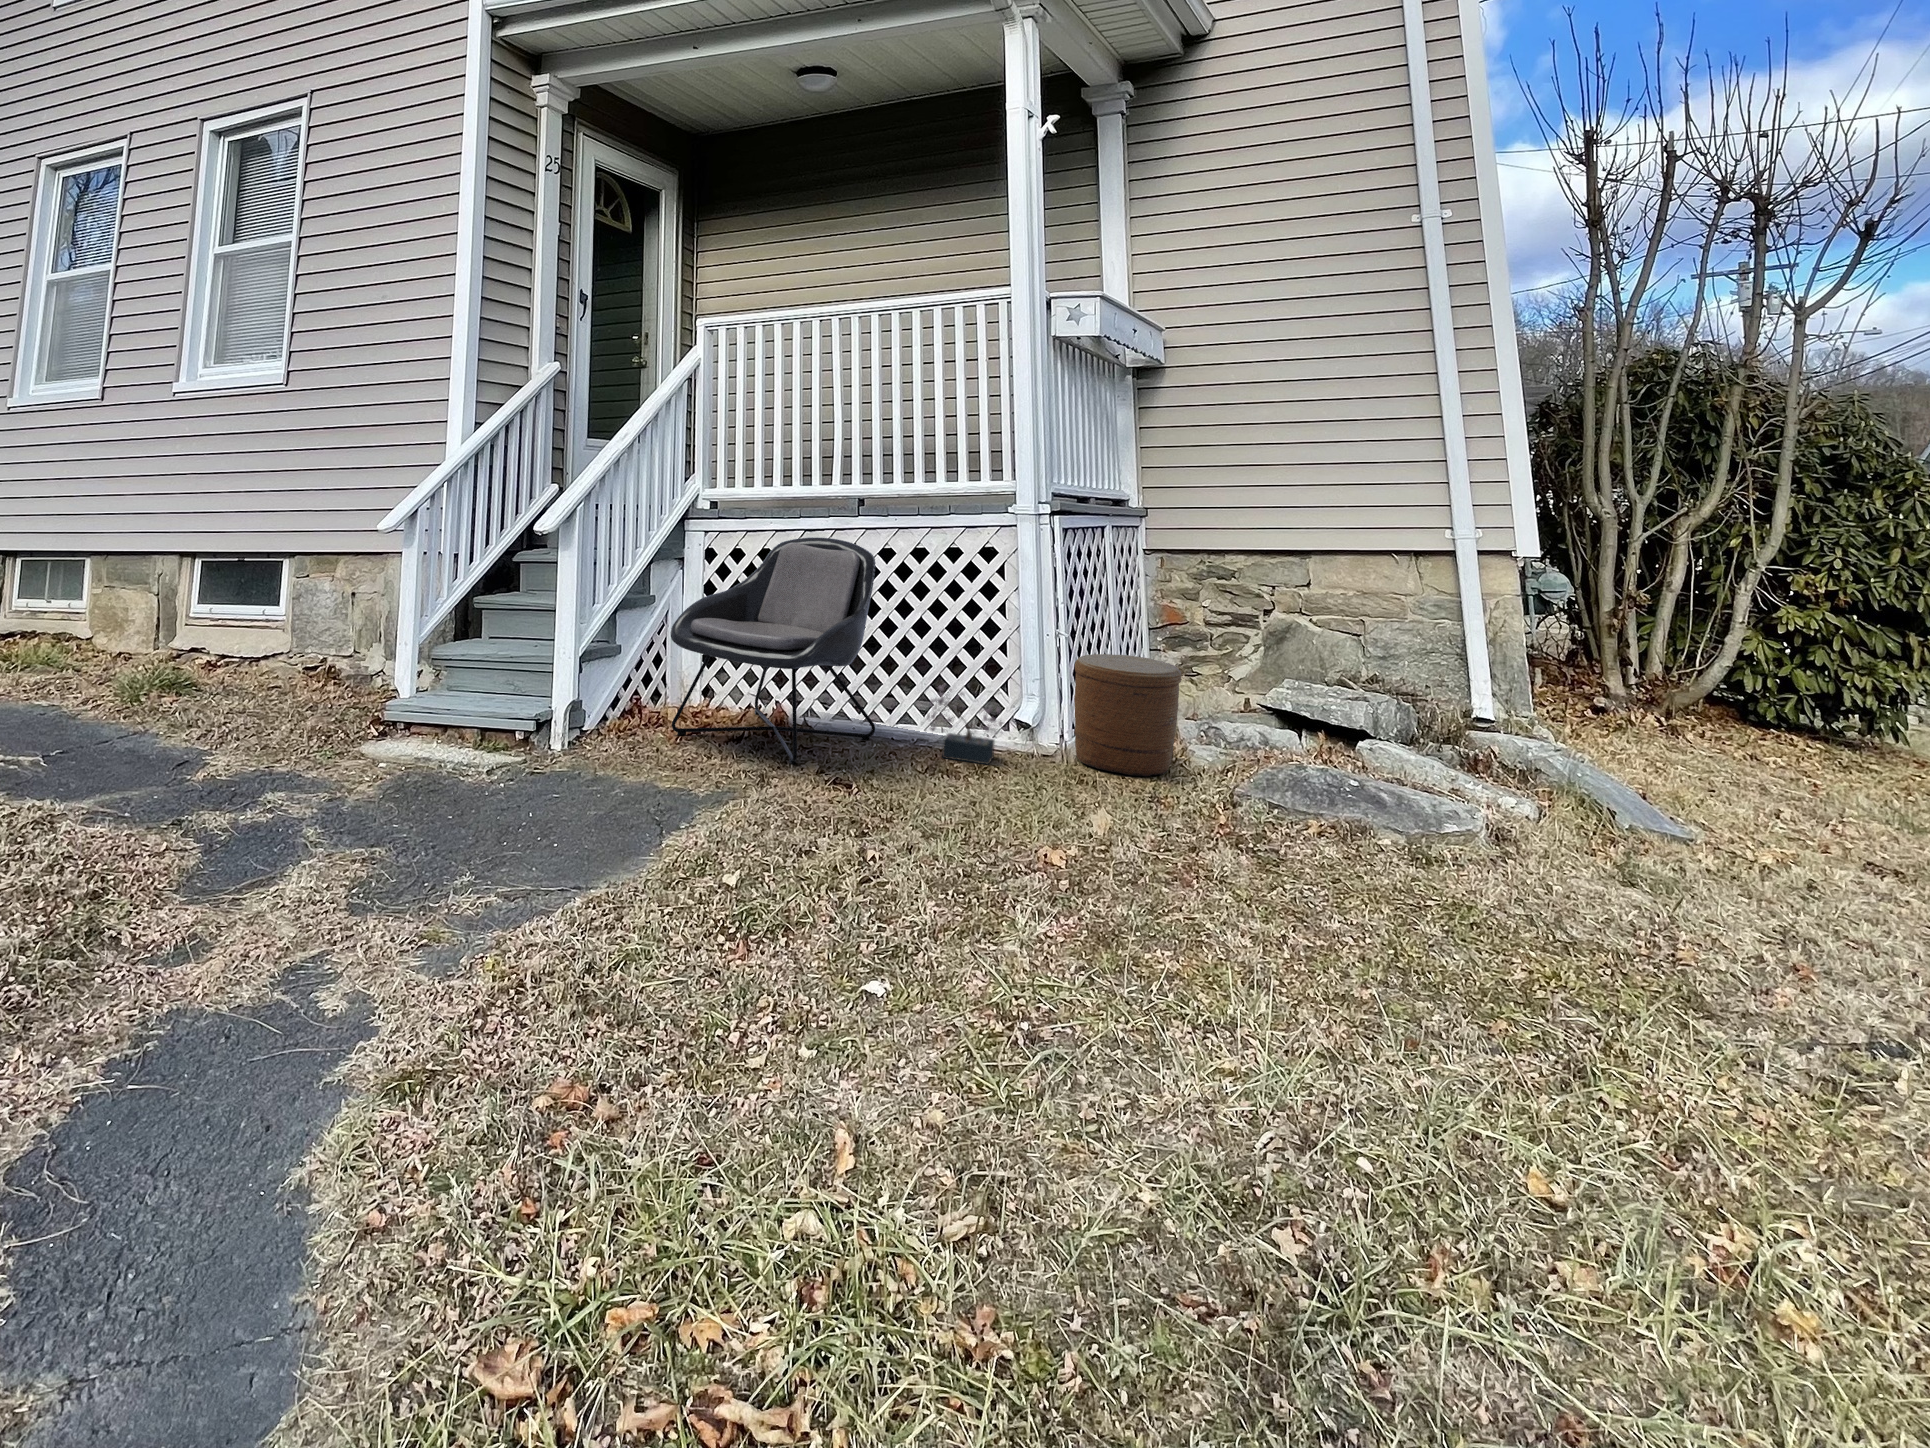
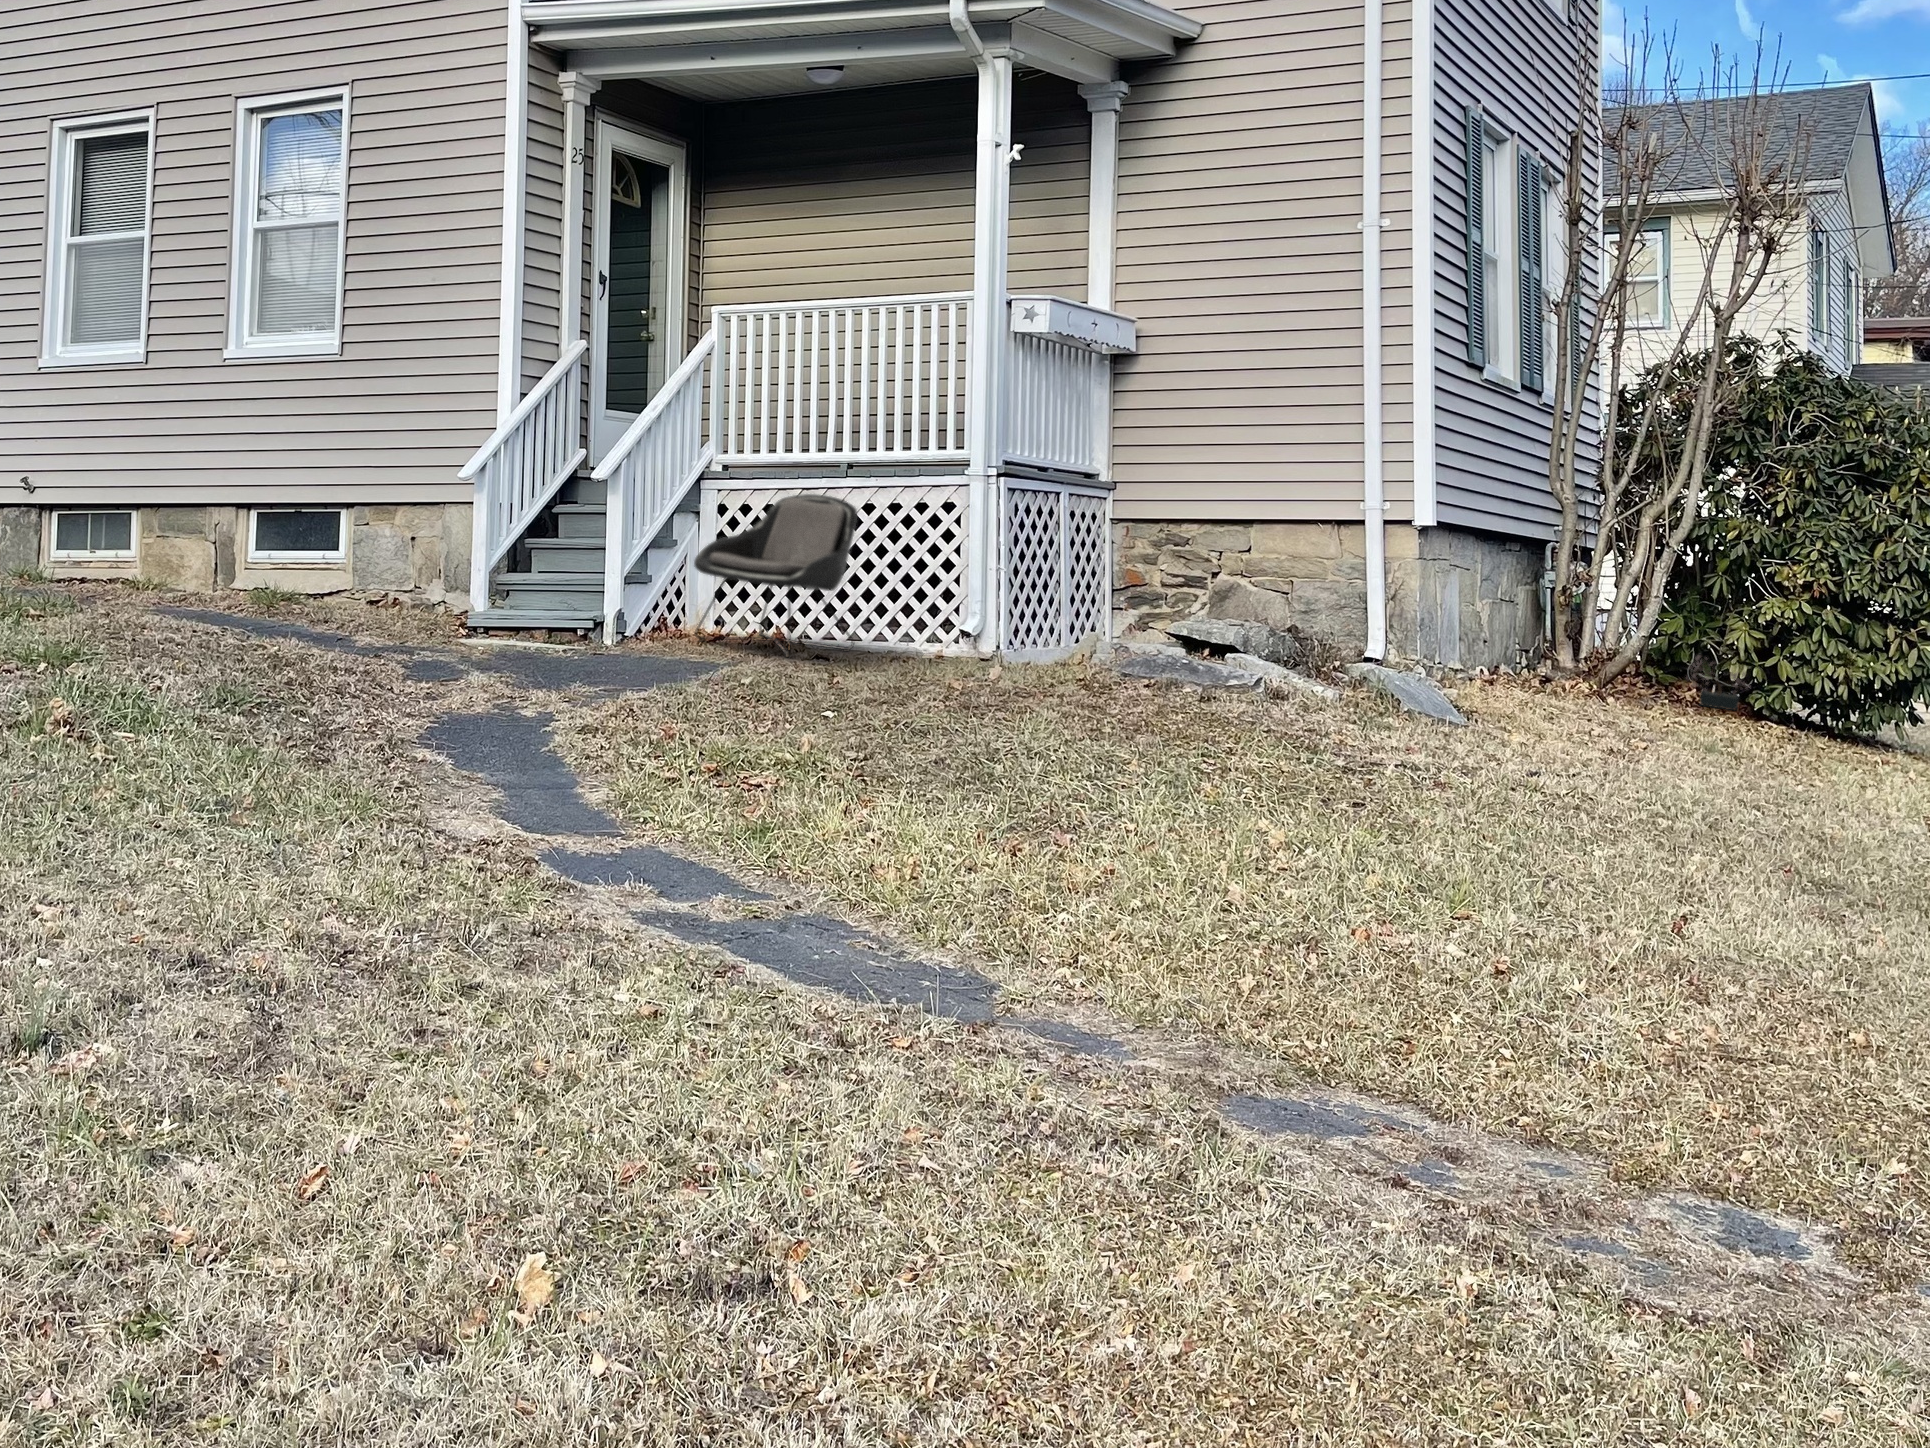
woven basket: present [1074,654,1182,777] -> none [1011,591,1097,679]
decorative plant: present [927,685,1006,764] -> present [1691,656,1749,710]

